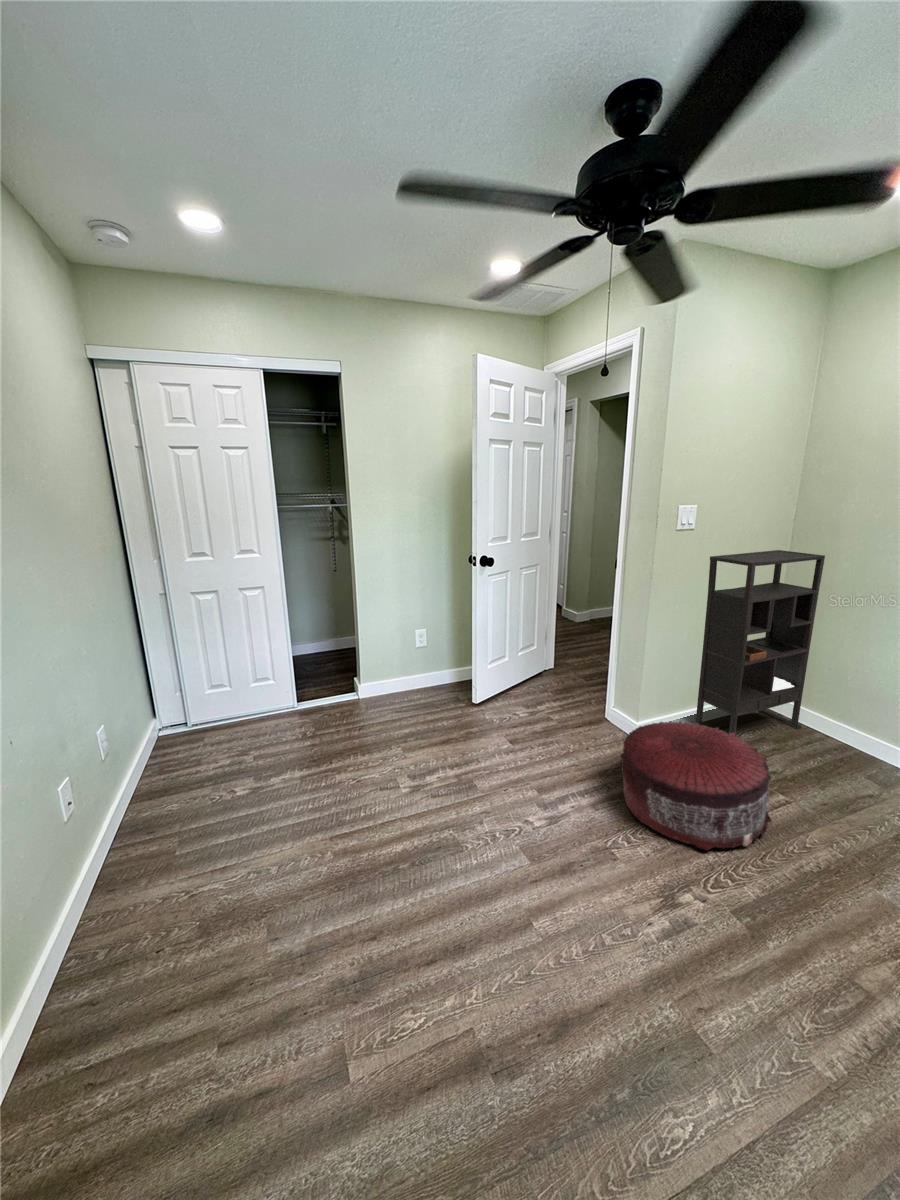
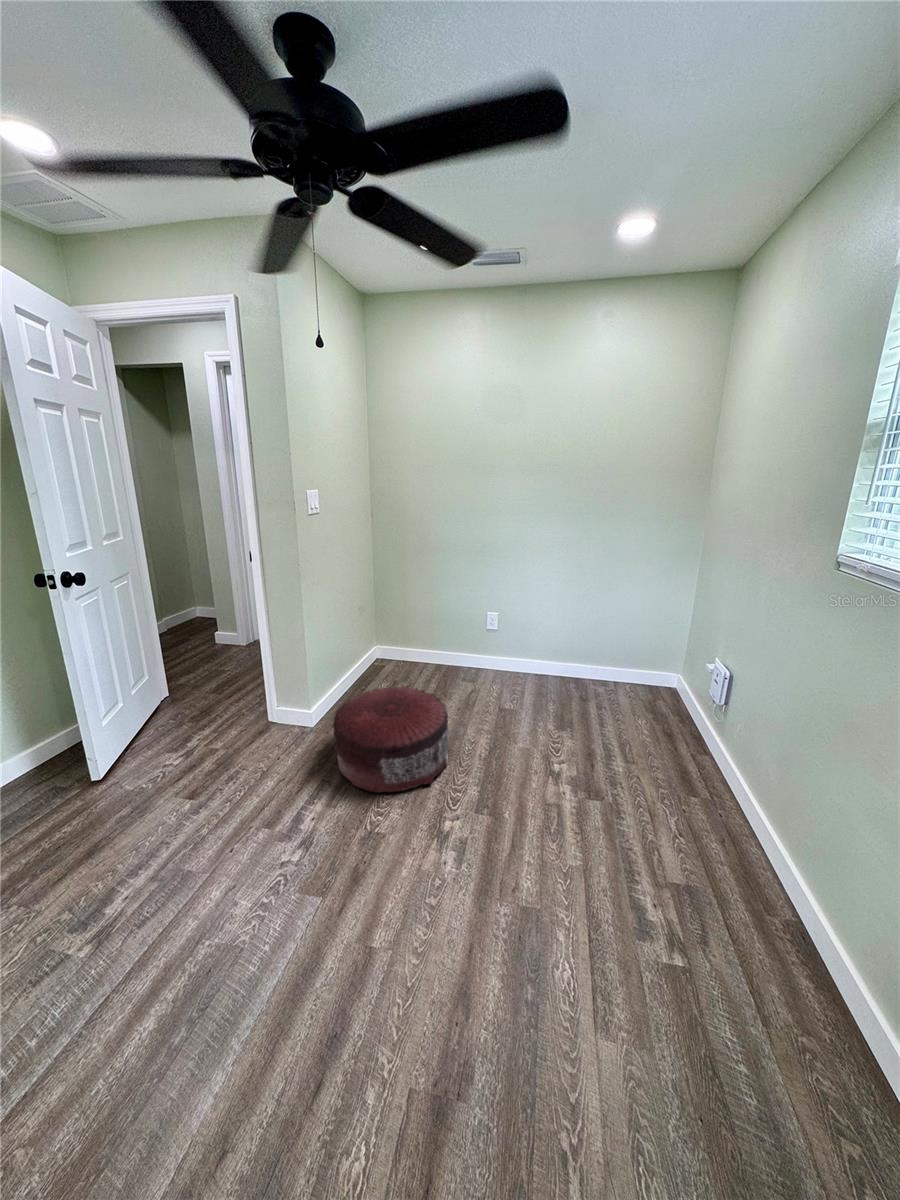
bookshelf: present [696,550,825,733] -> none [339,534,409,701]

